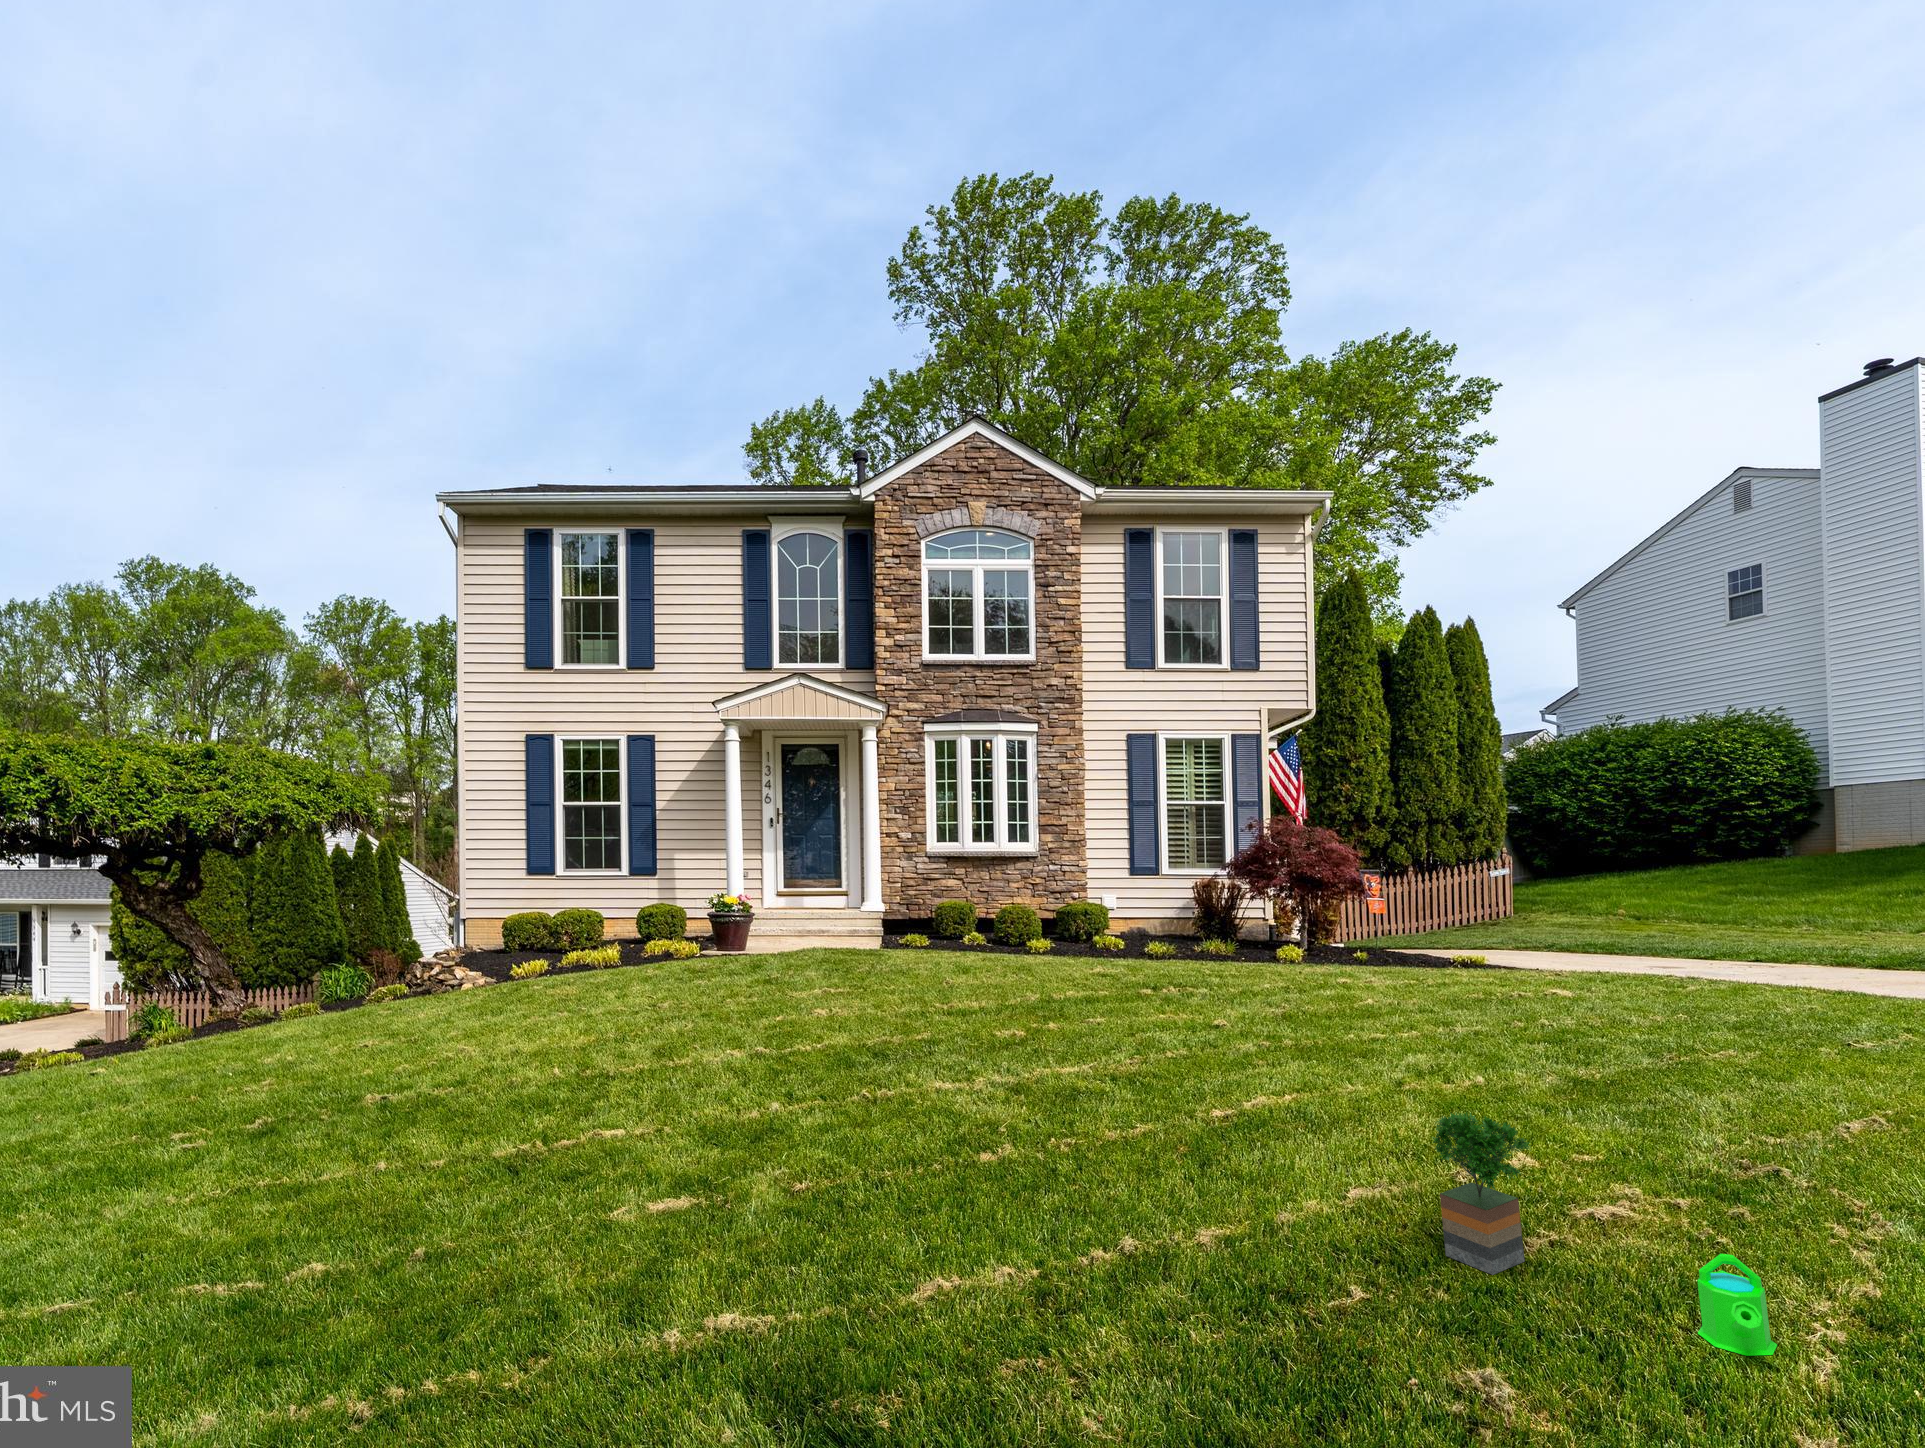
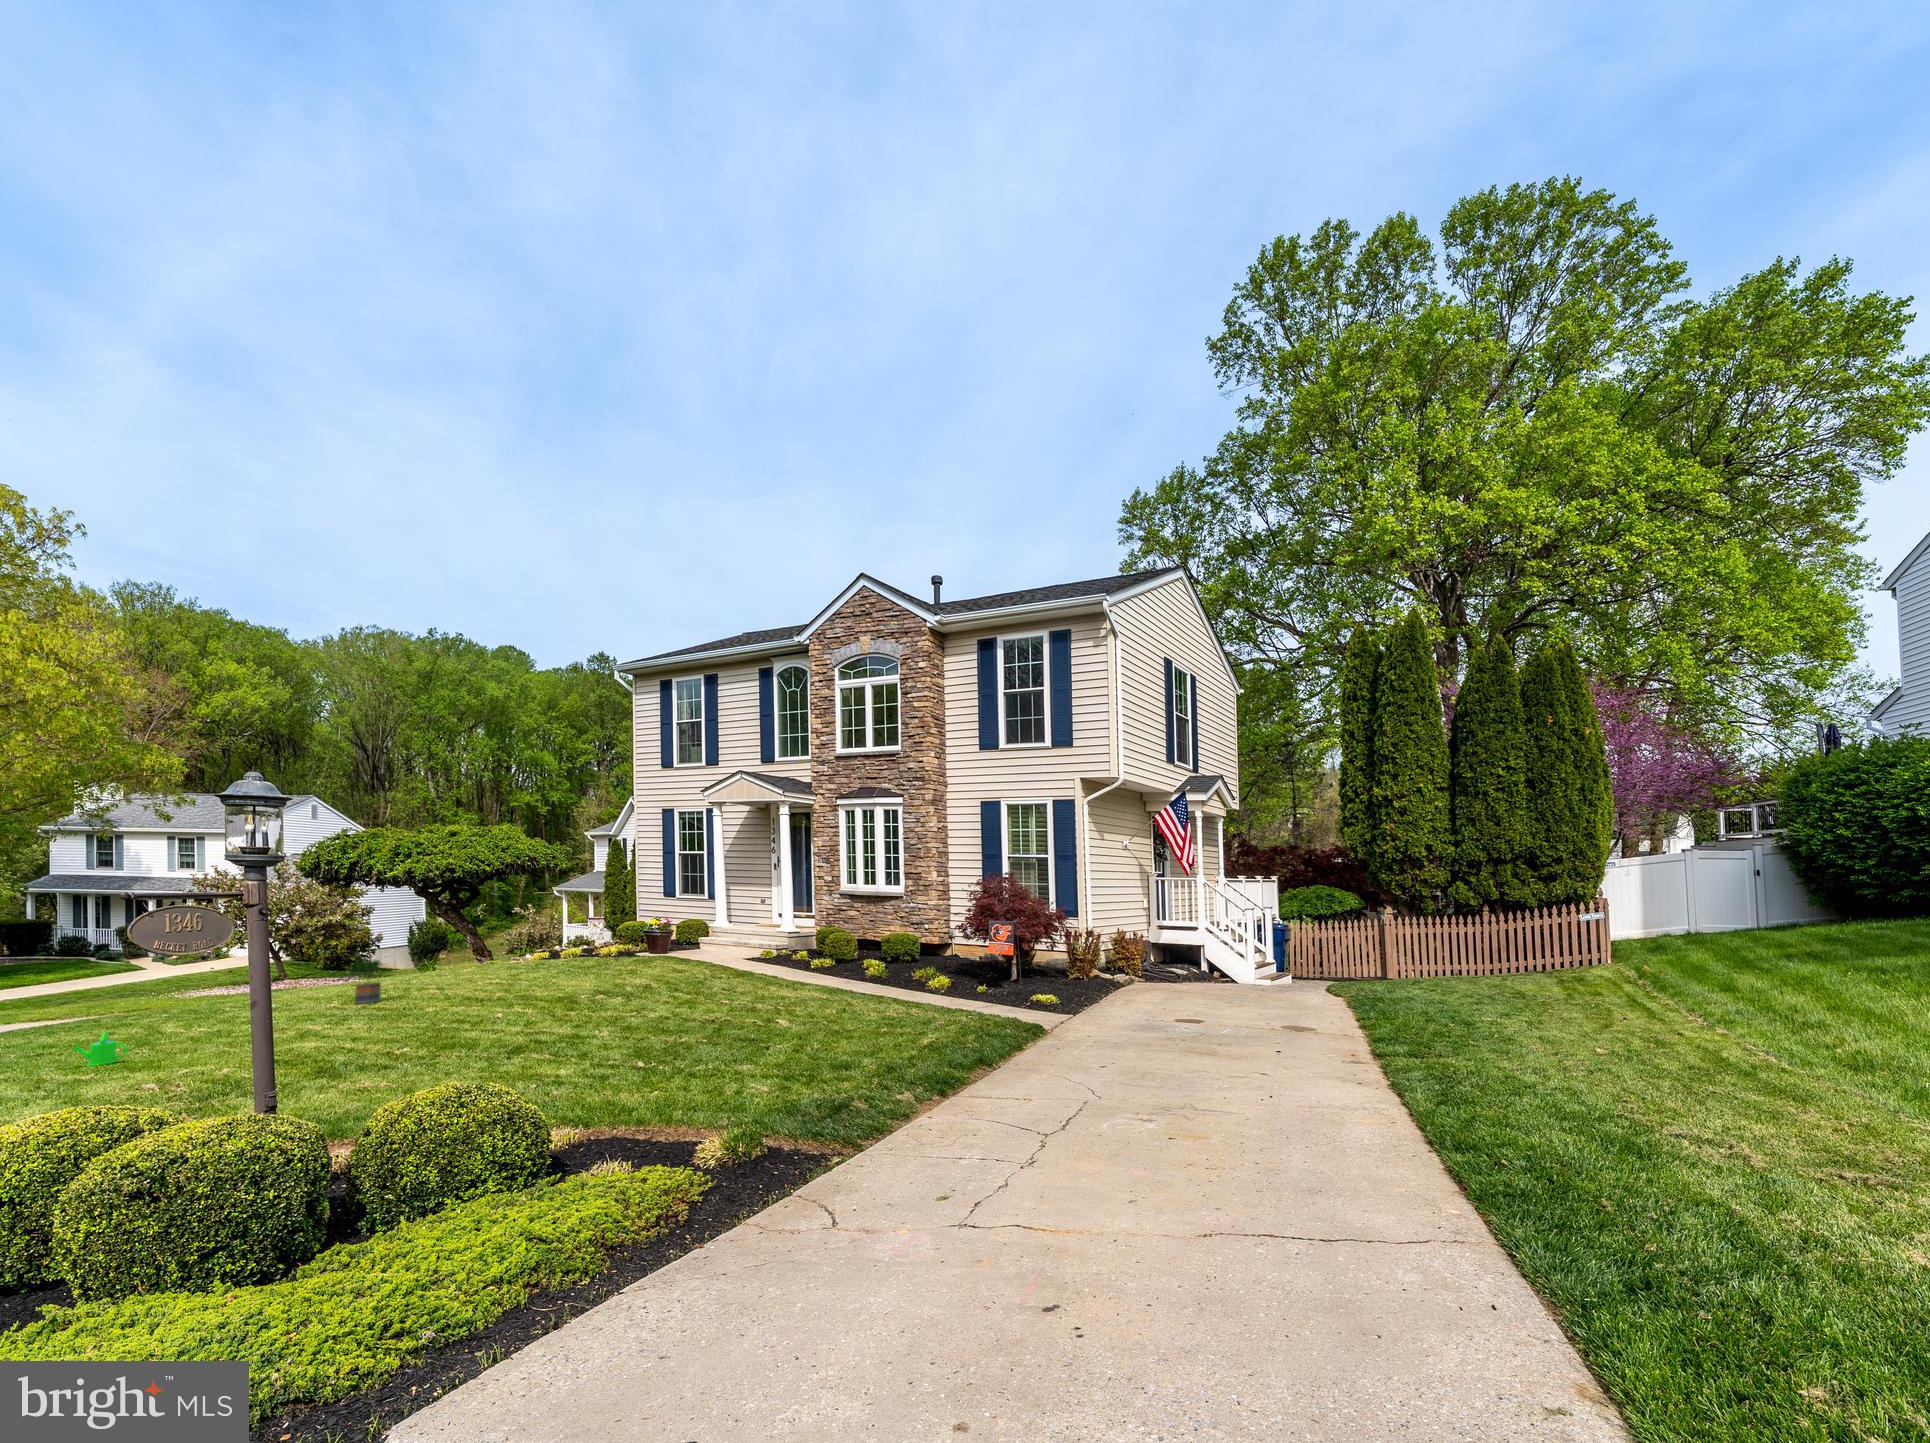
potted tree: present [1432,1112,1530,1275] -> present [350,960,385,1004]

